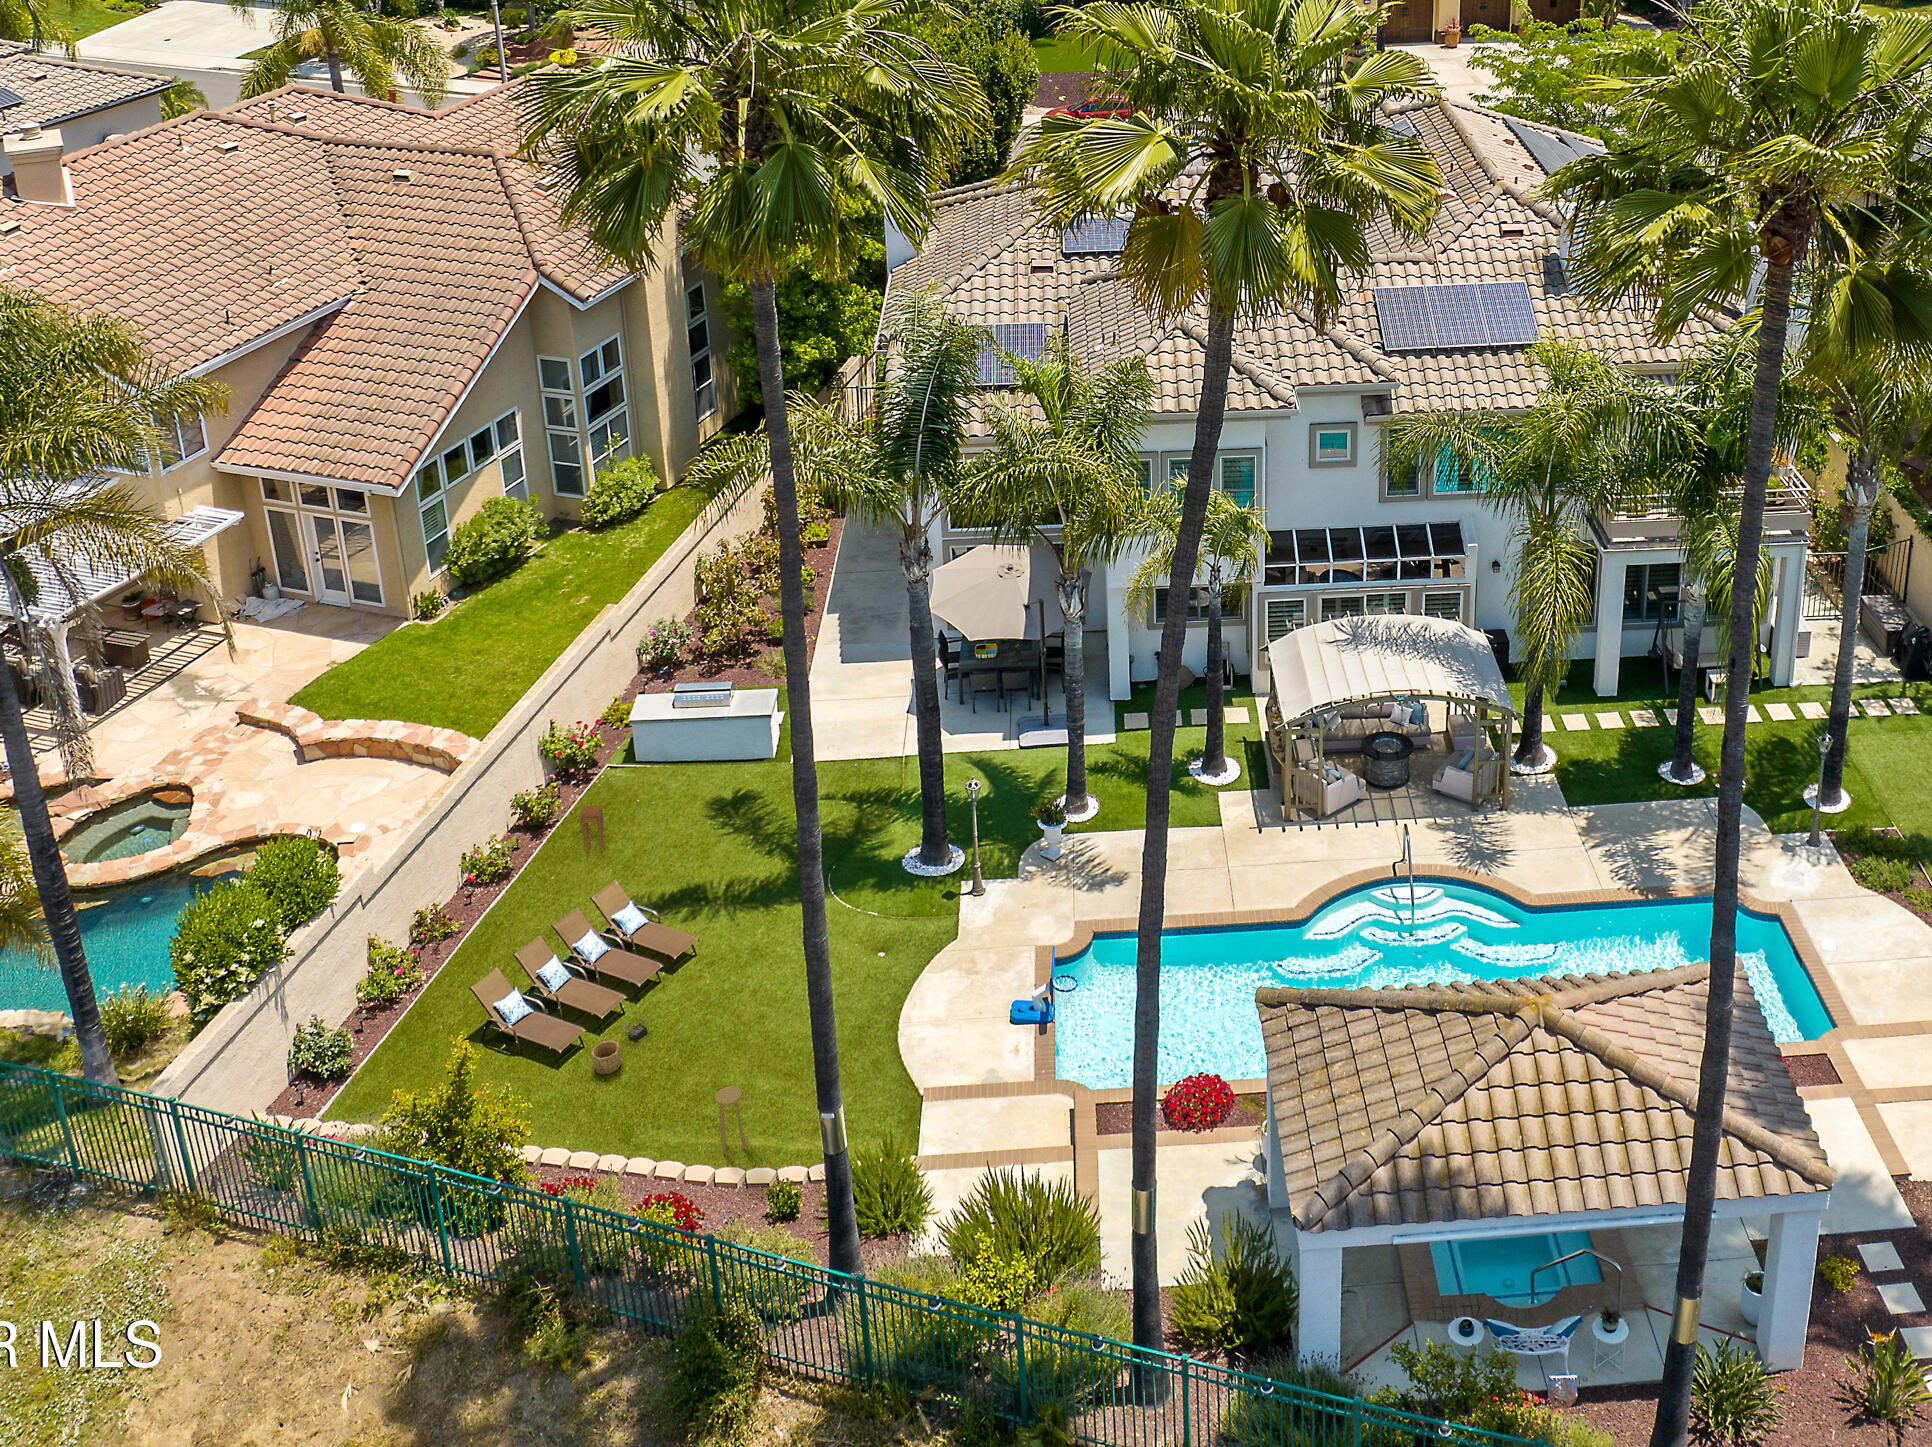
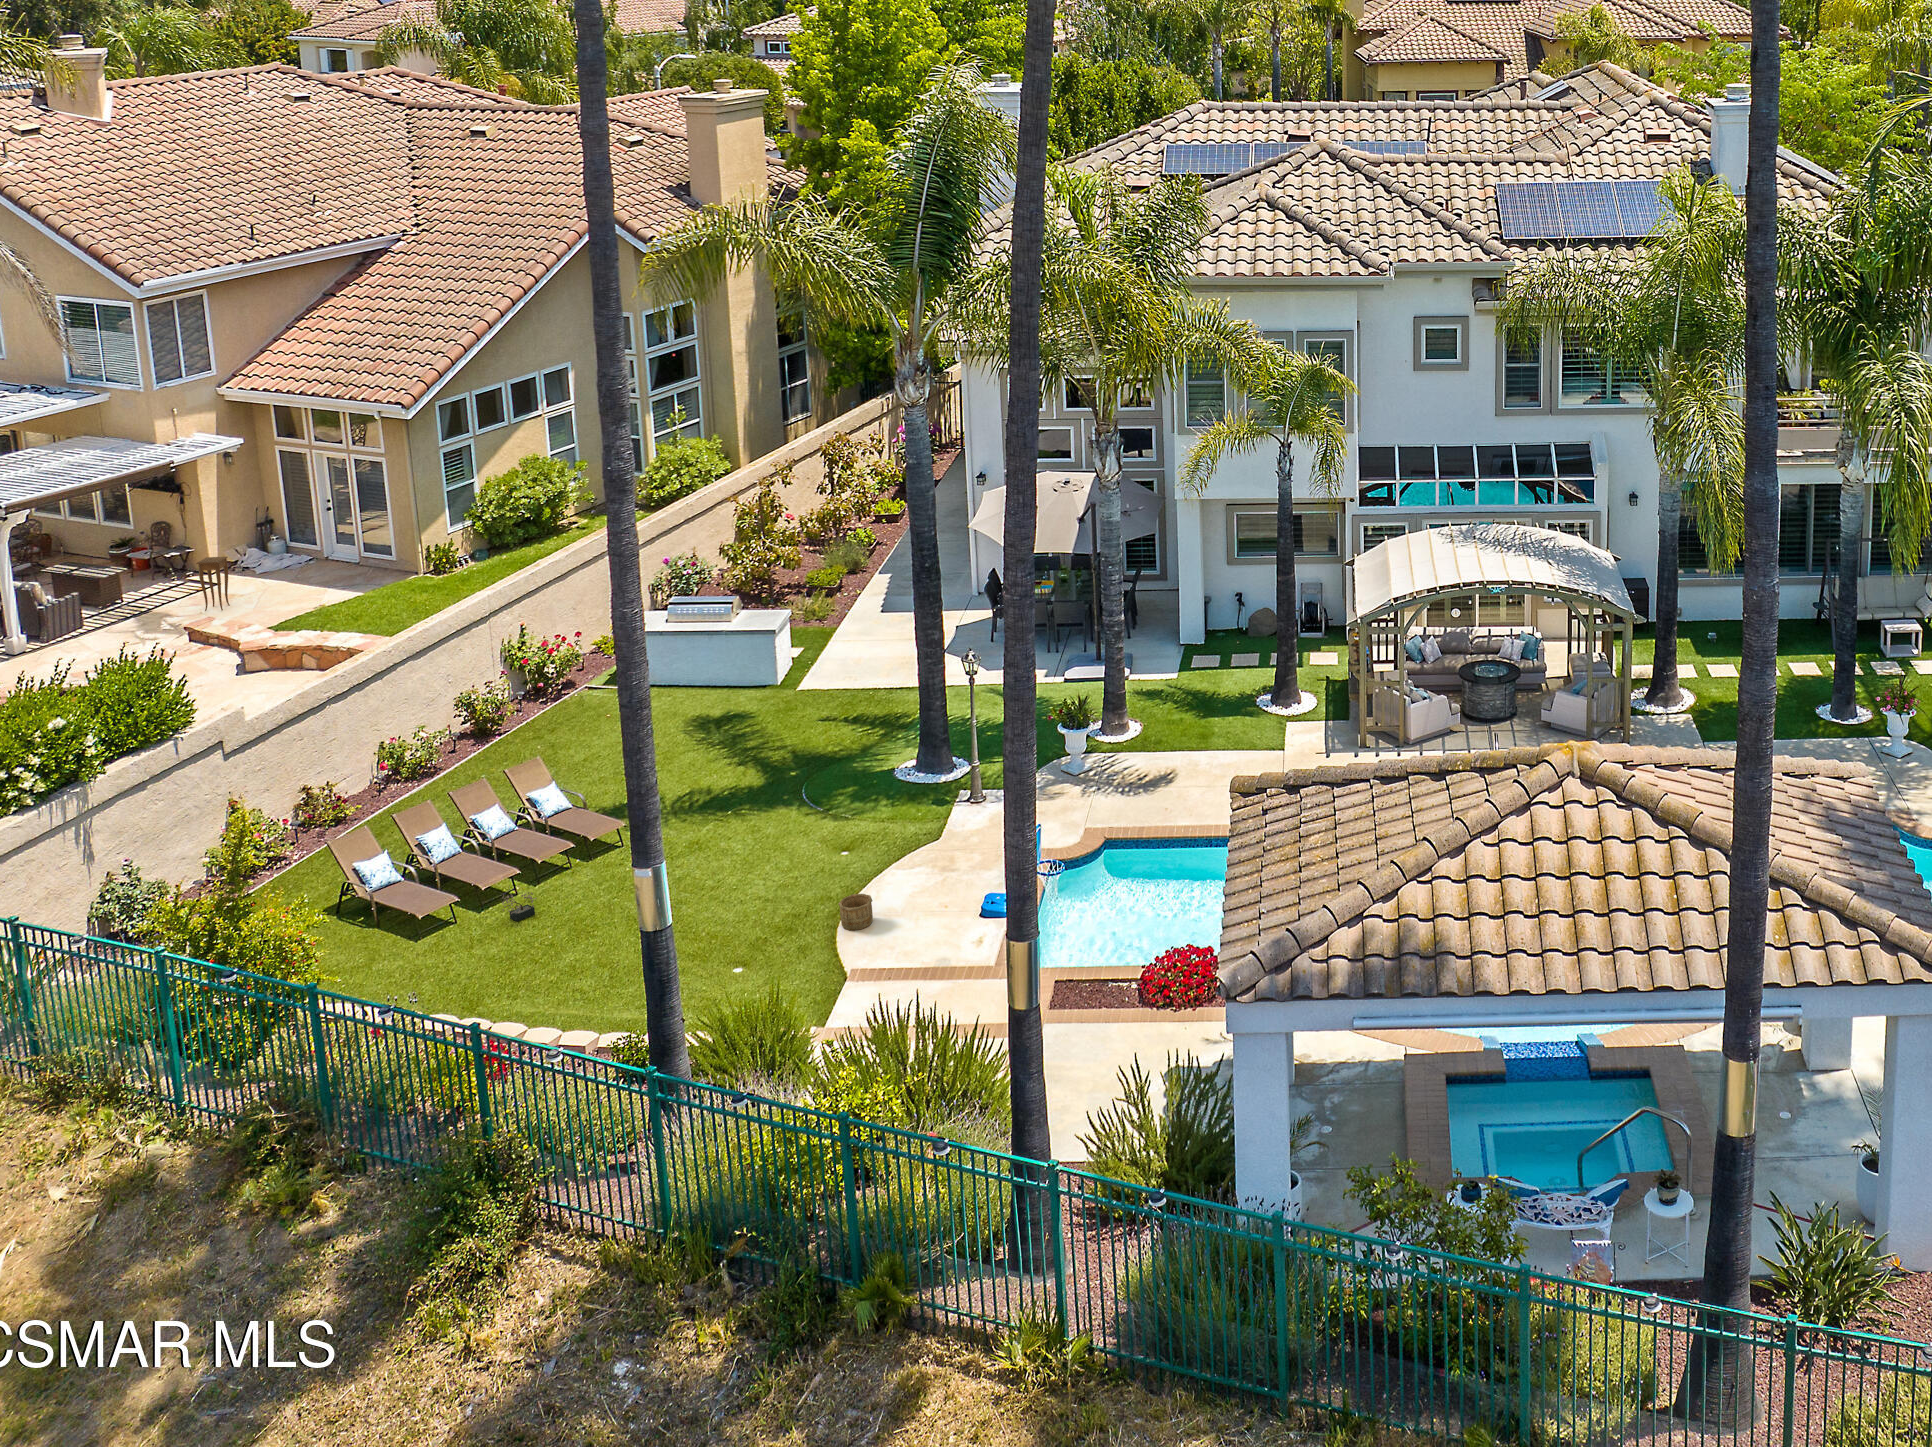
side table: present [579,805,605,858] -> present [196,557,229,611]
wooden bucket: present [591,1041,621,1075] -> present [839,894,873,930]
stool: present [715,1086,746,1155] -> none [570,938,610,1027]

